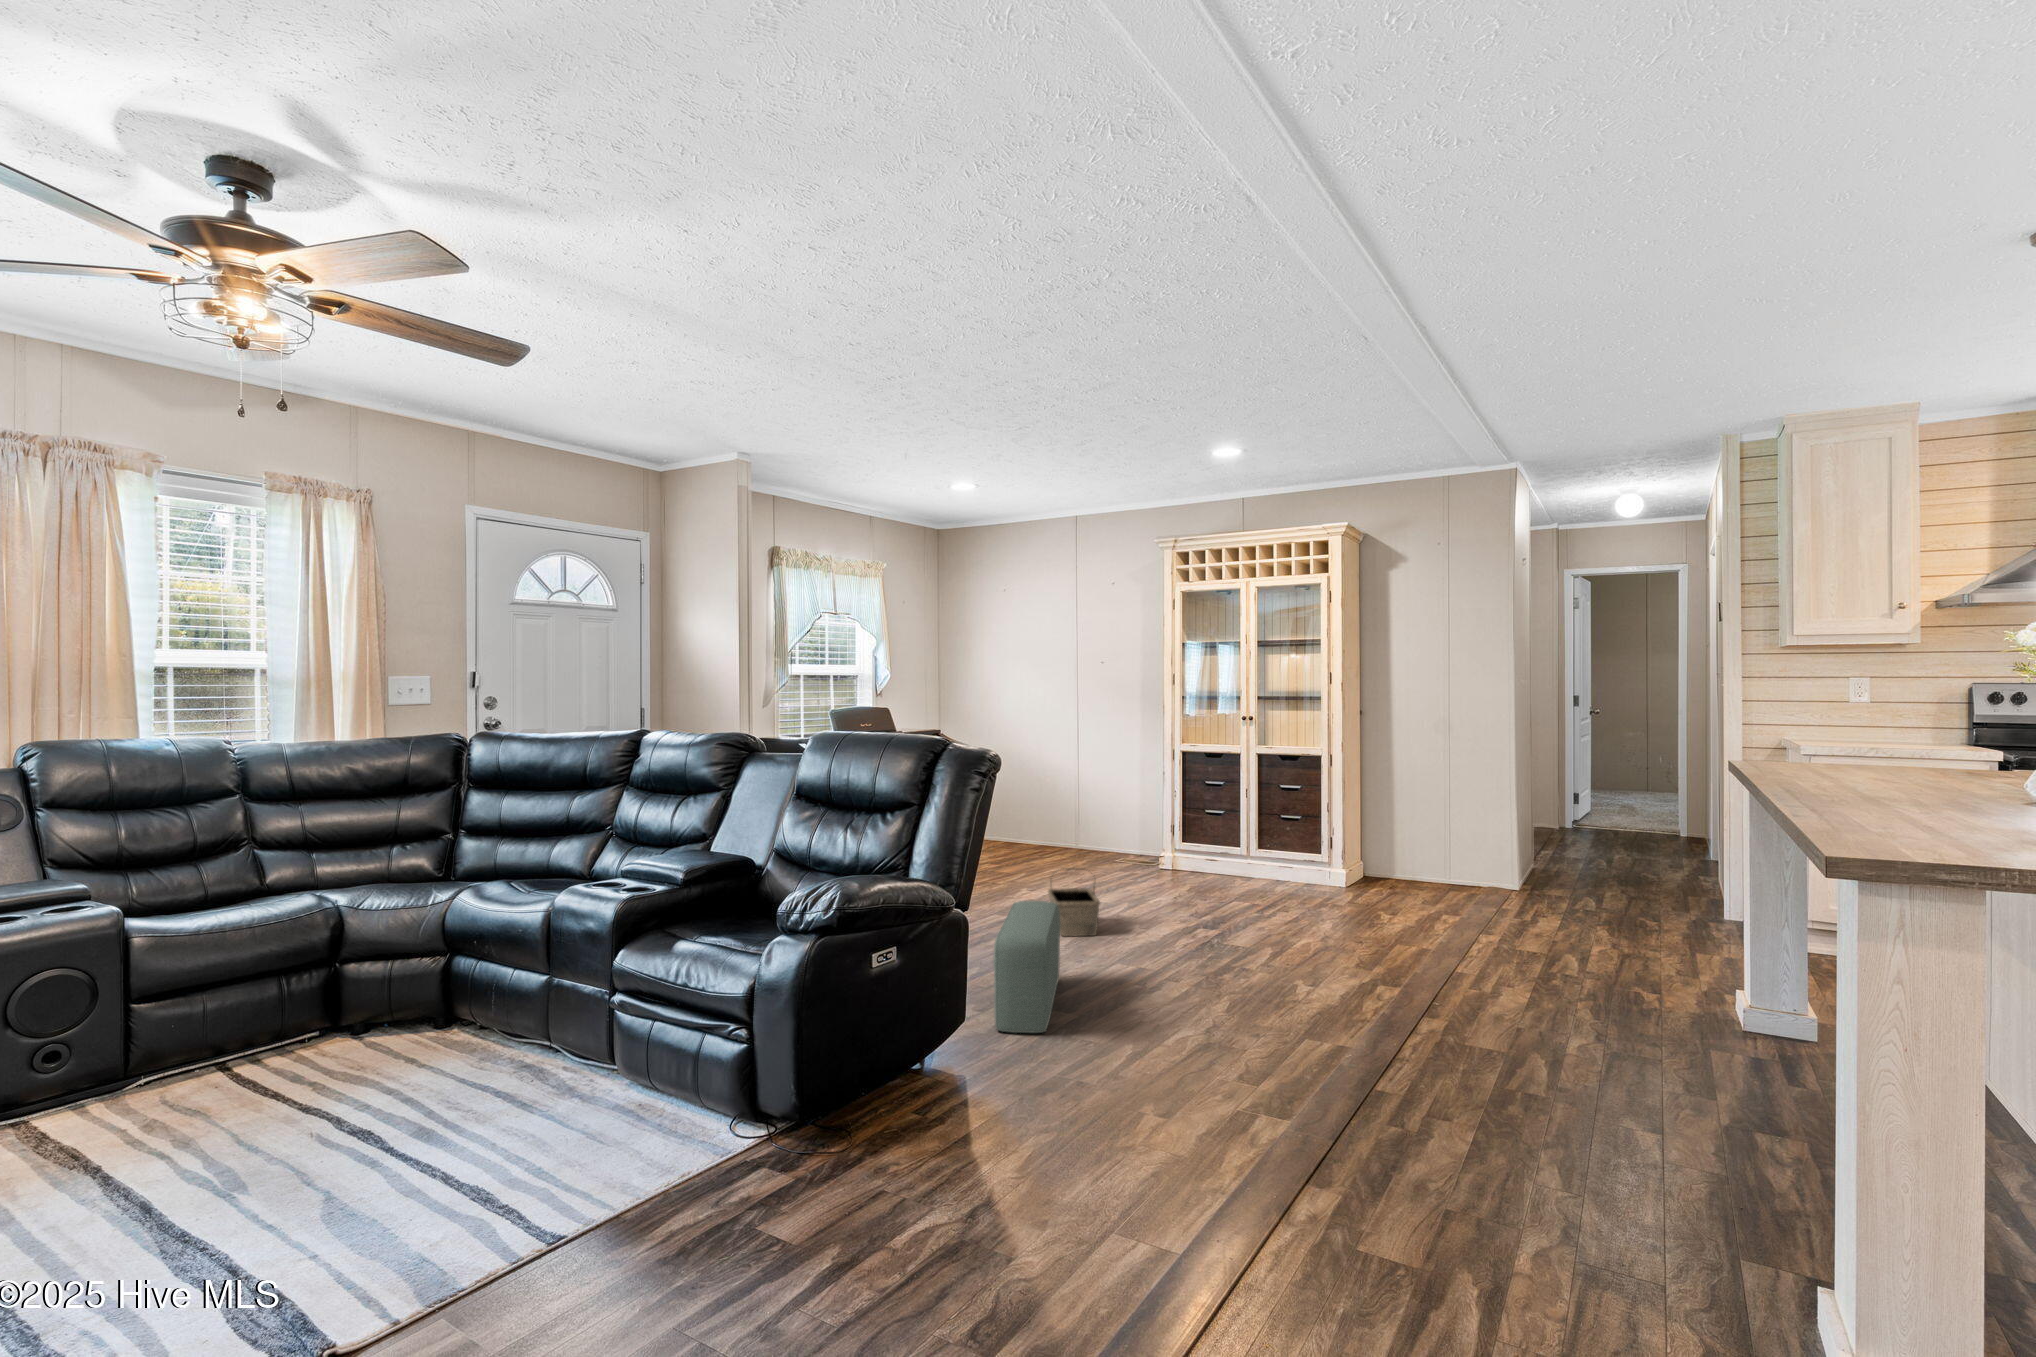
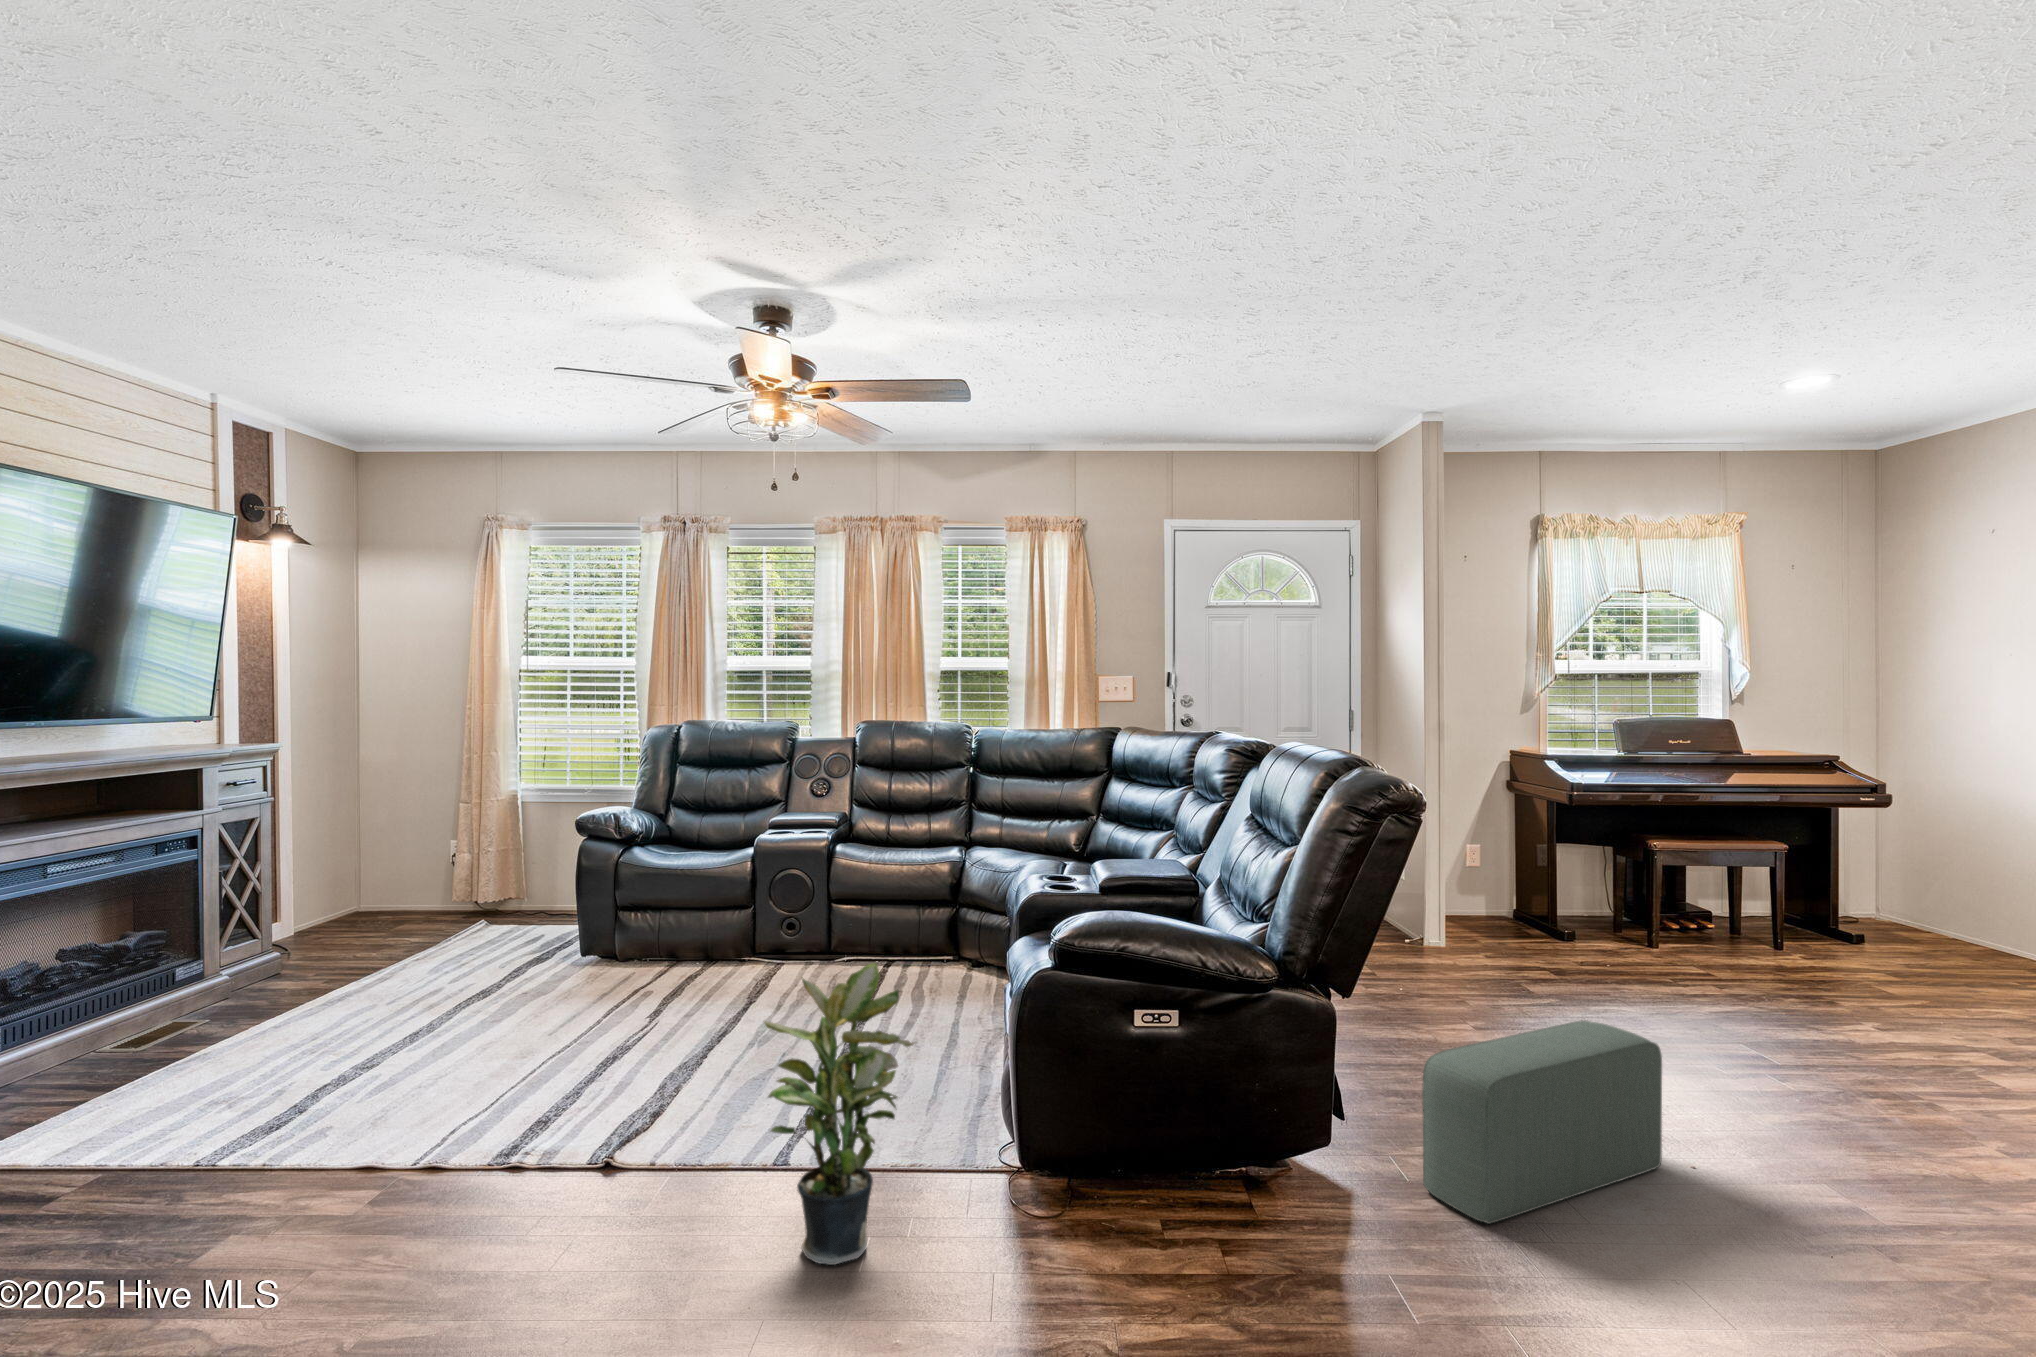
basket: present [1048,868,1100,936] -> none [1788,1000,1917,1135]
potted plant: none [666,953,828,1261] -> present [764,963,914,1265]

